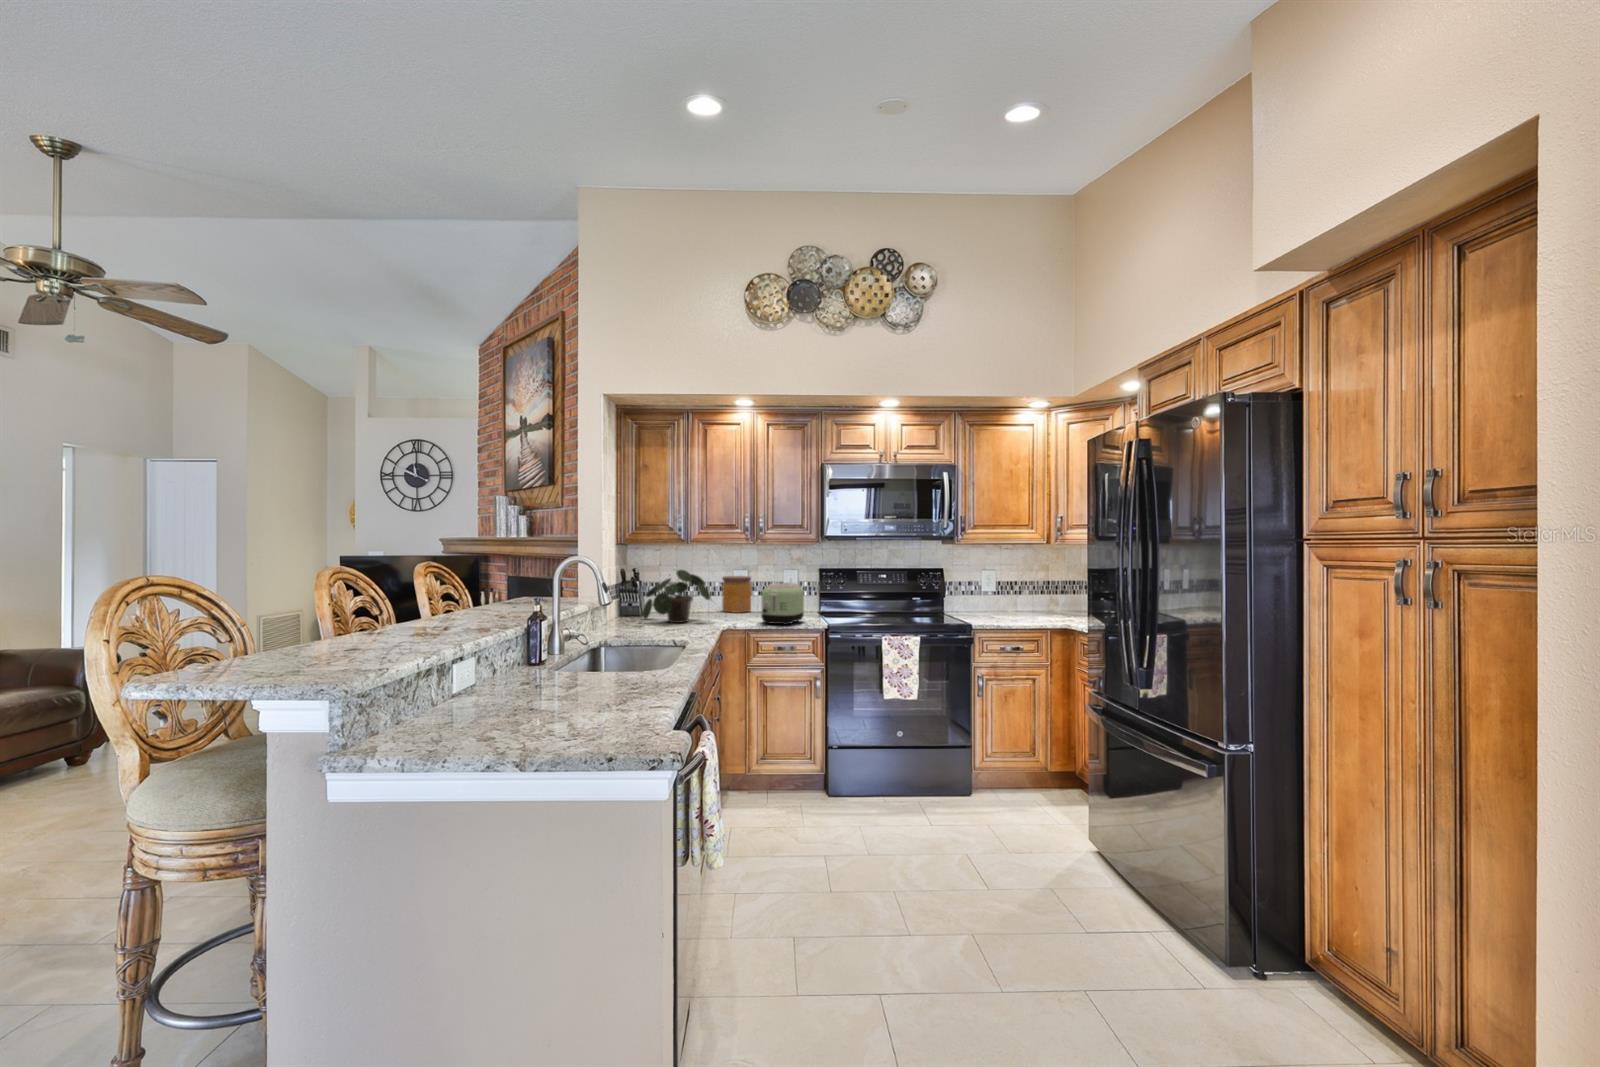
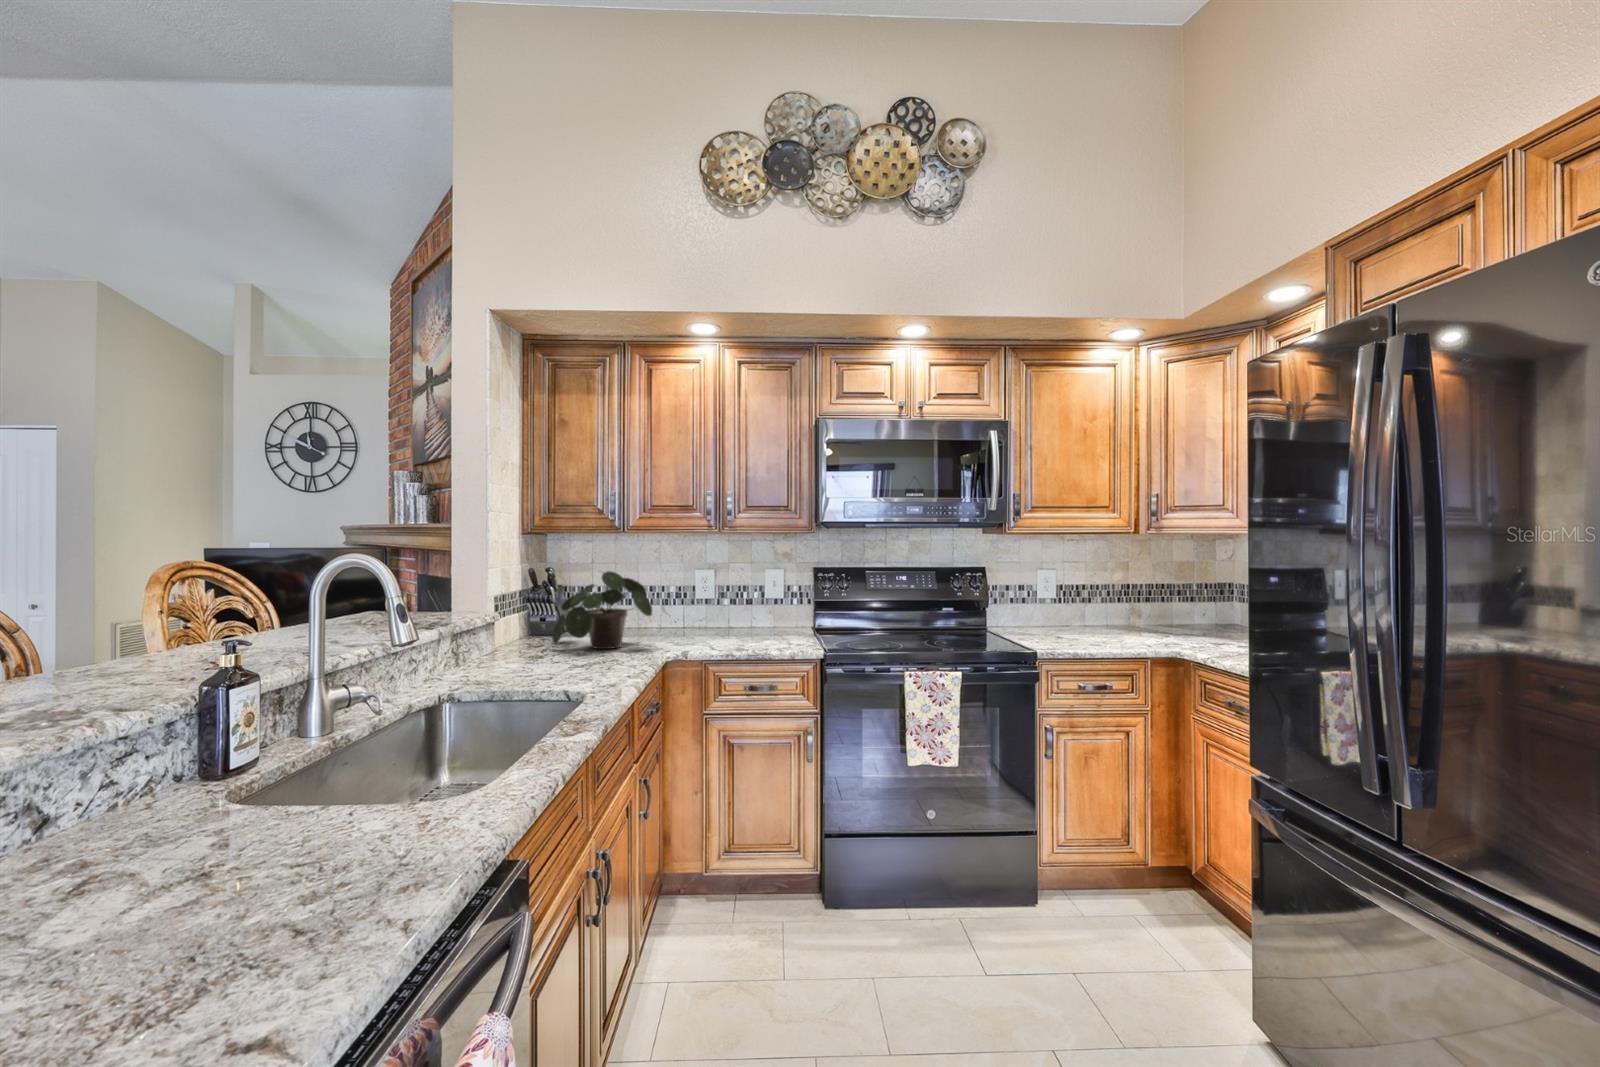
jar: present [722,576,751,613] -> none [679,579,719,630]
toaster: present [761,583,804,625] -> none [726,590,791,653]

